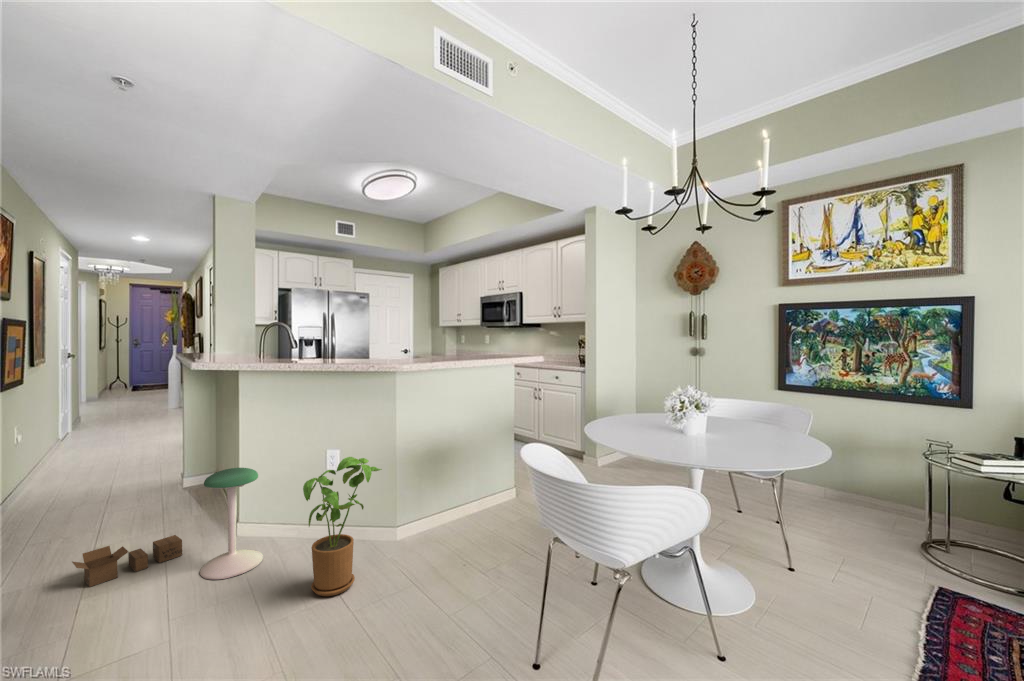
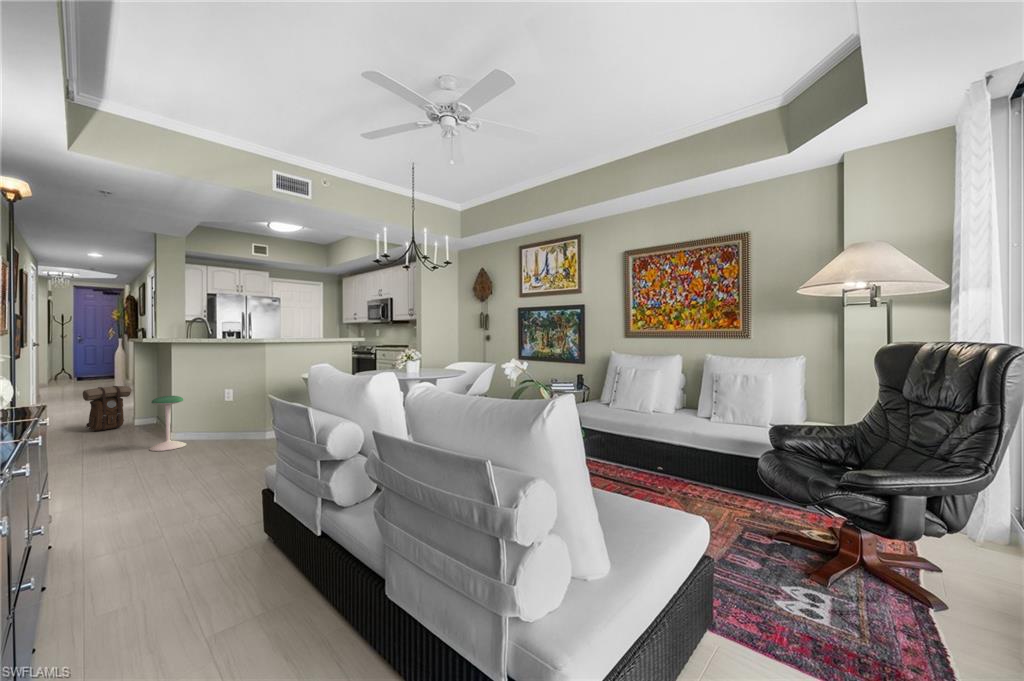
backpack: none [104,430,178,504] -> present [83,386,132,431]
house plant: present [303,457,382,596] -> none [207,385,252,453]
cardboard box: present [72,535,182,587] -> none [76,436,138,455]

